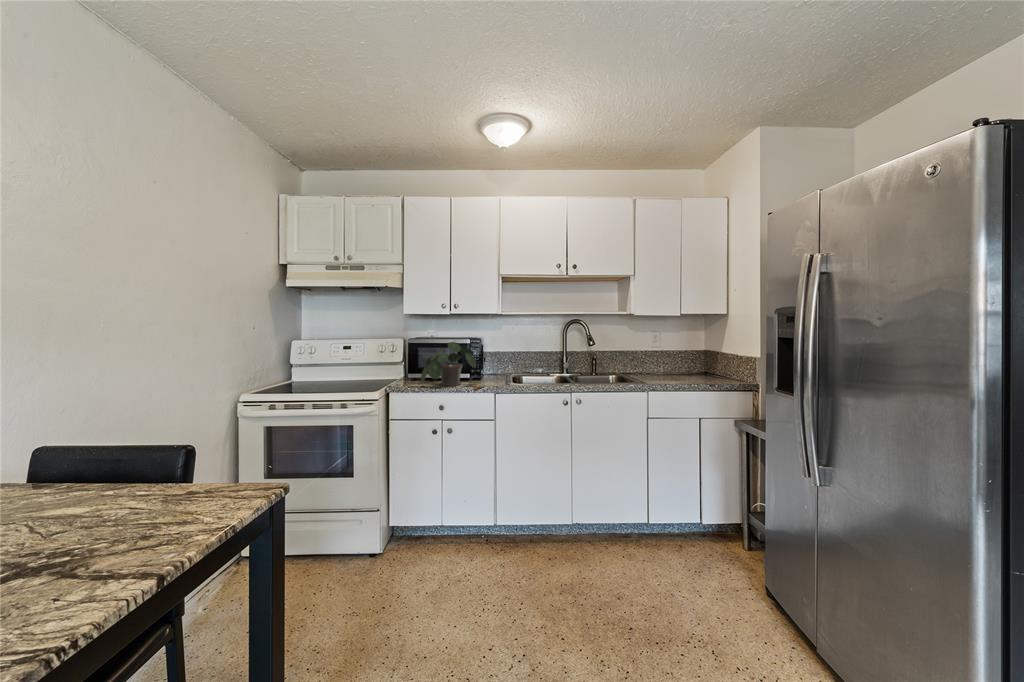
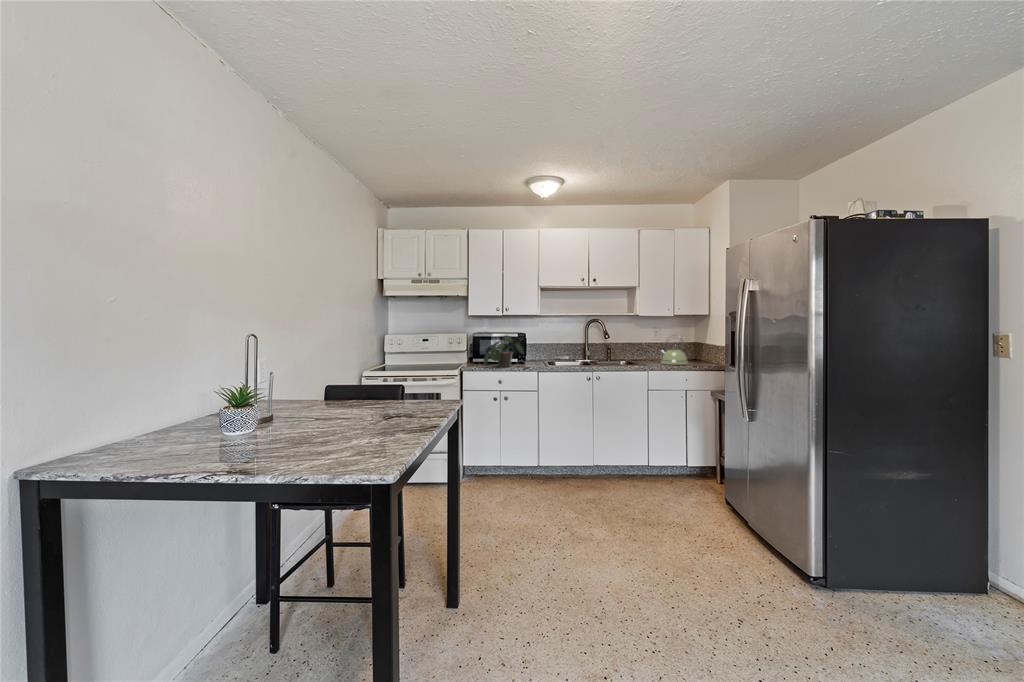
kettle: none [661,341,701,382] -> present [660,336,688,365]

